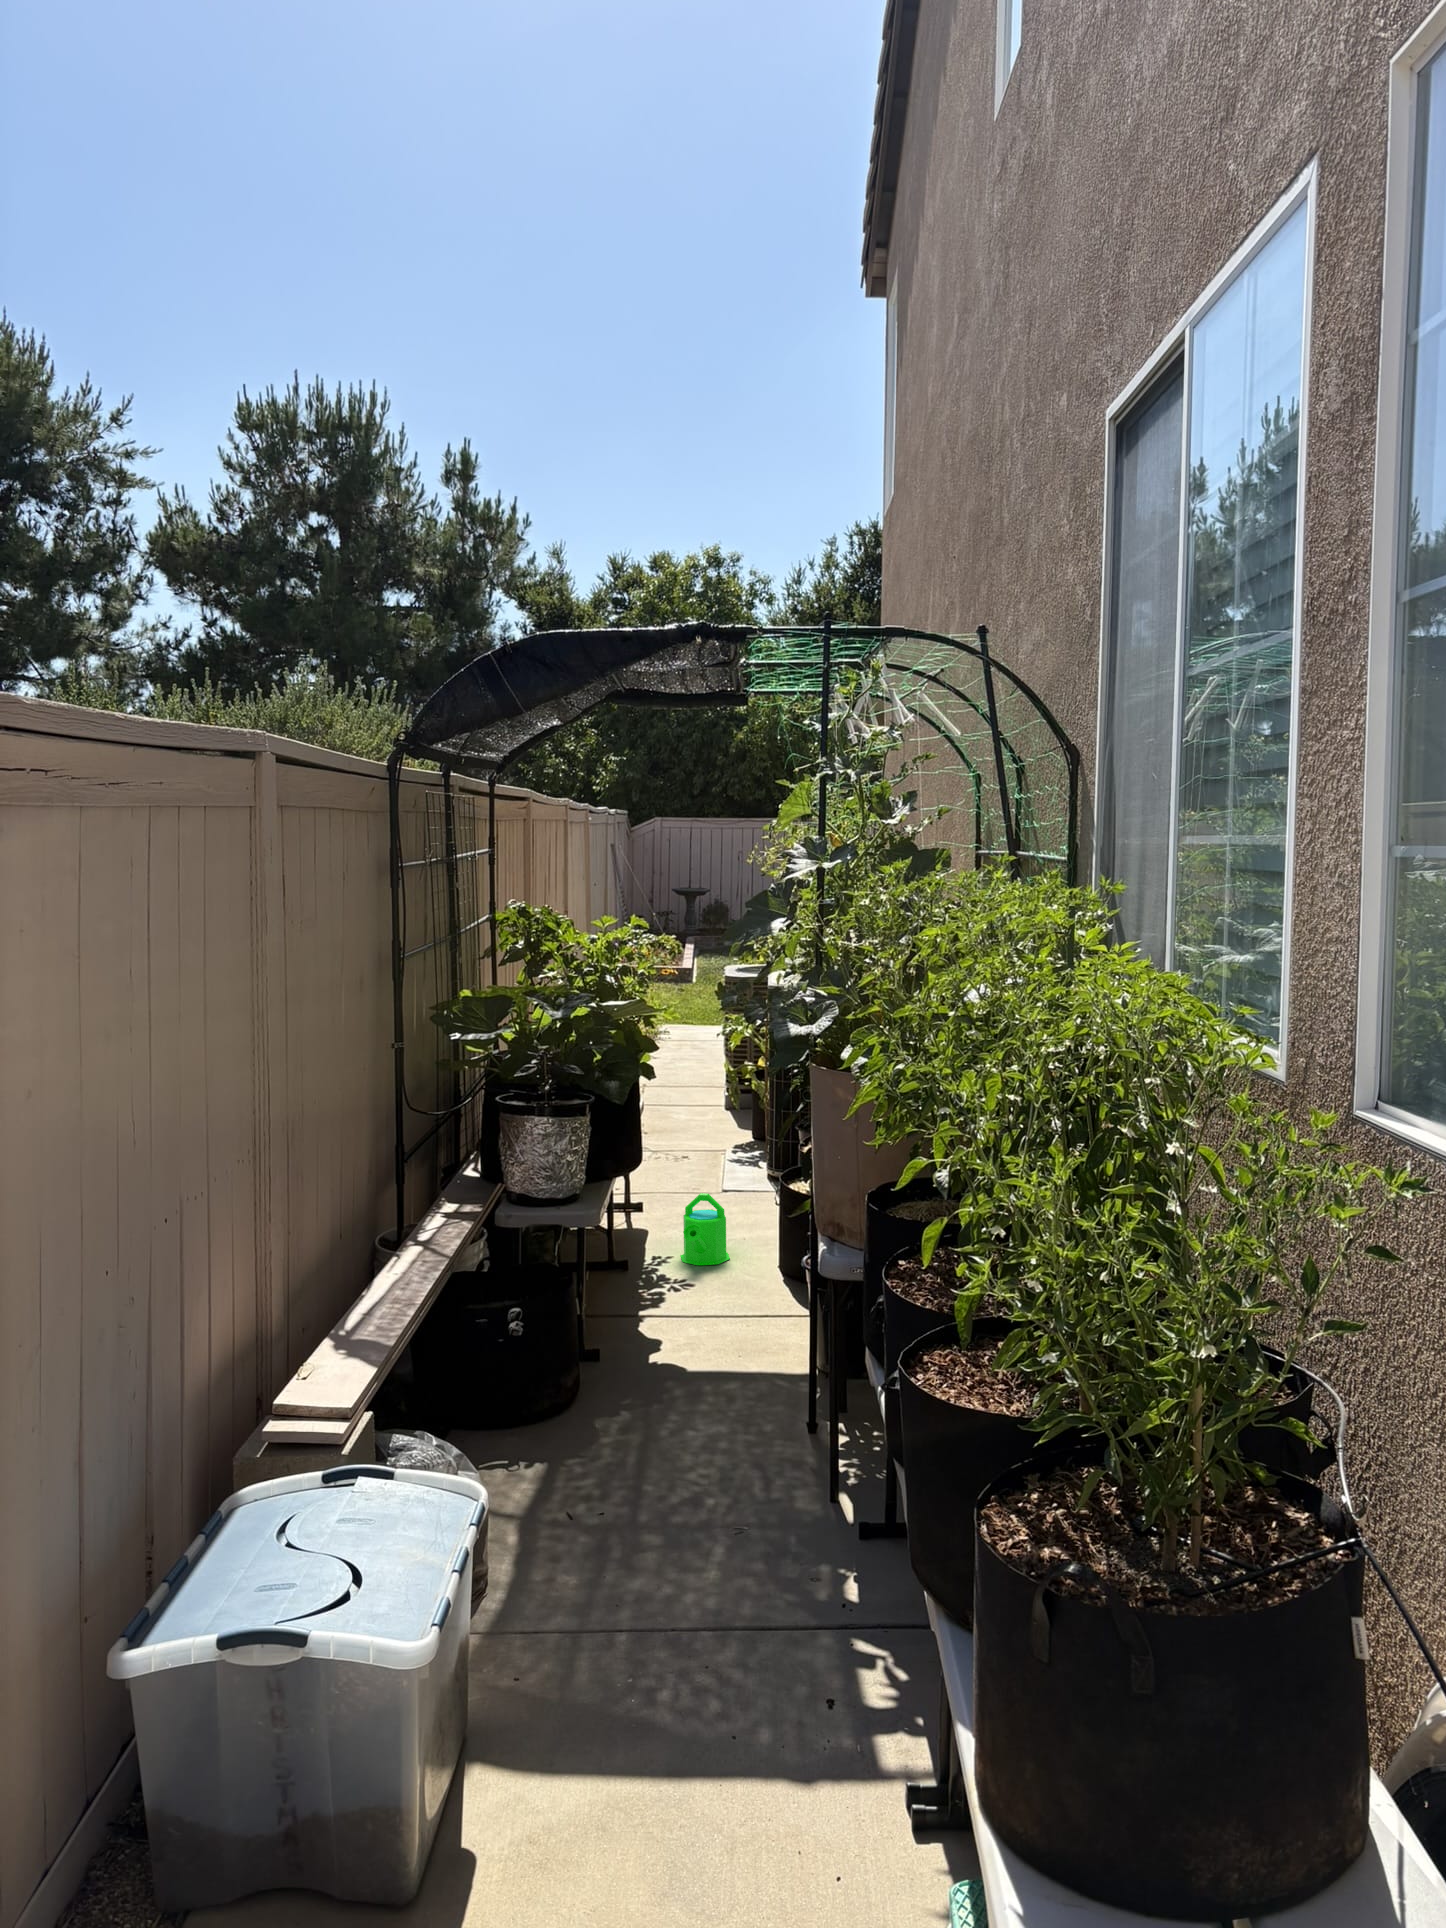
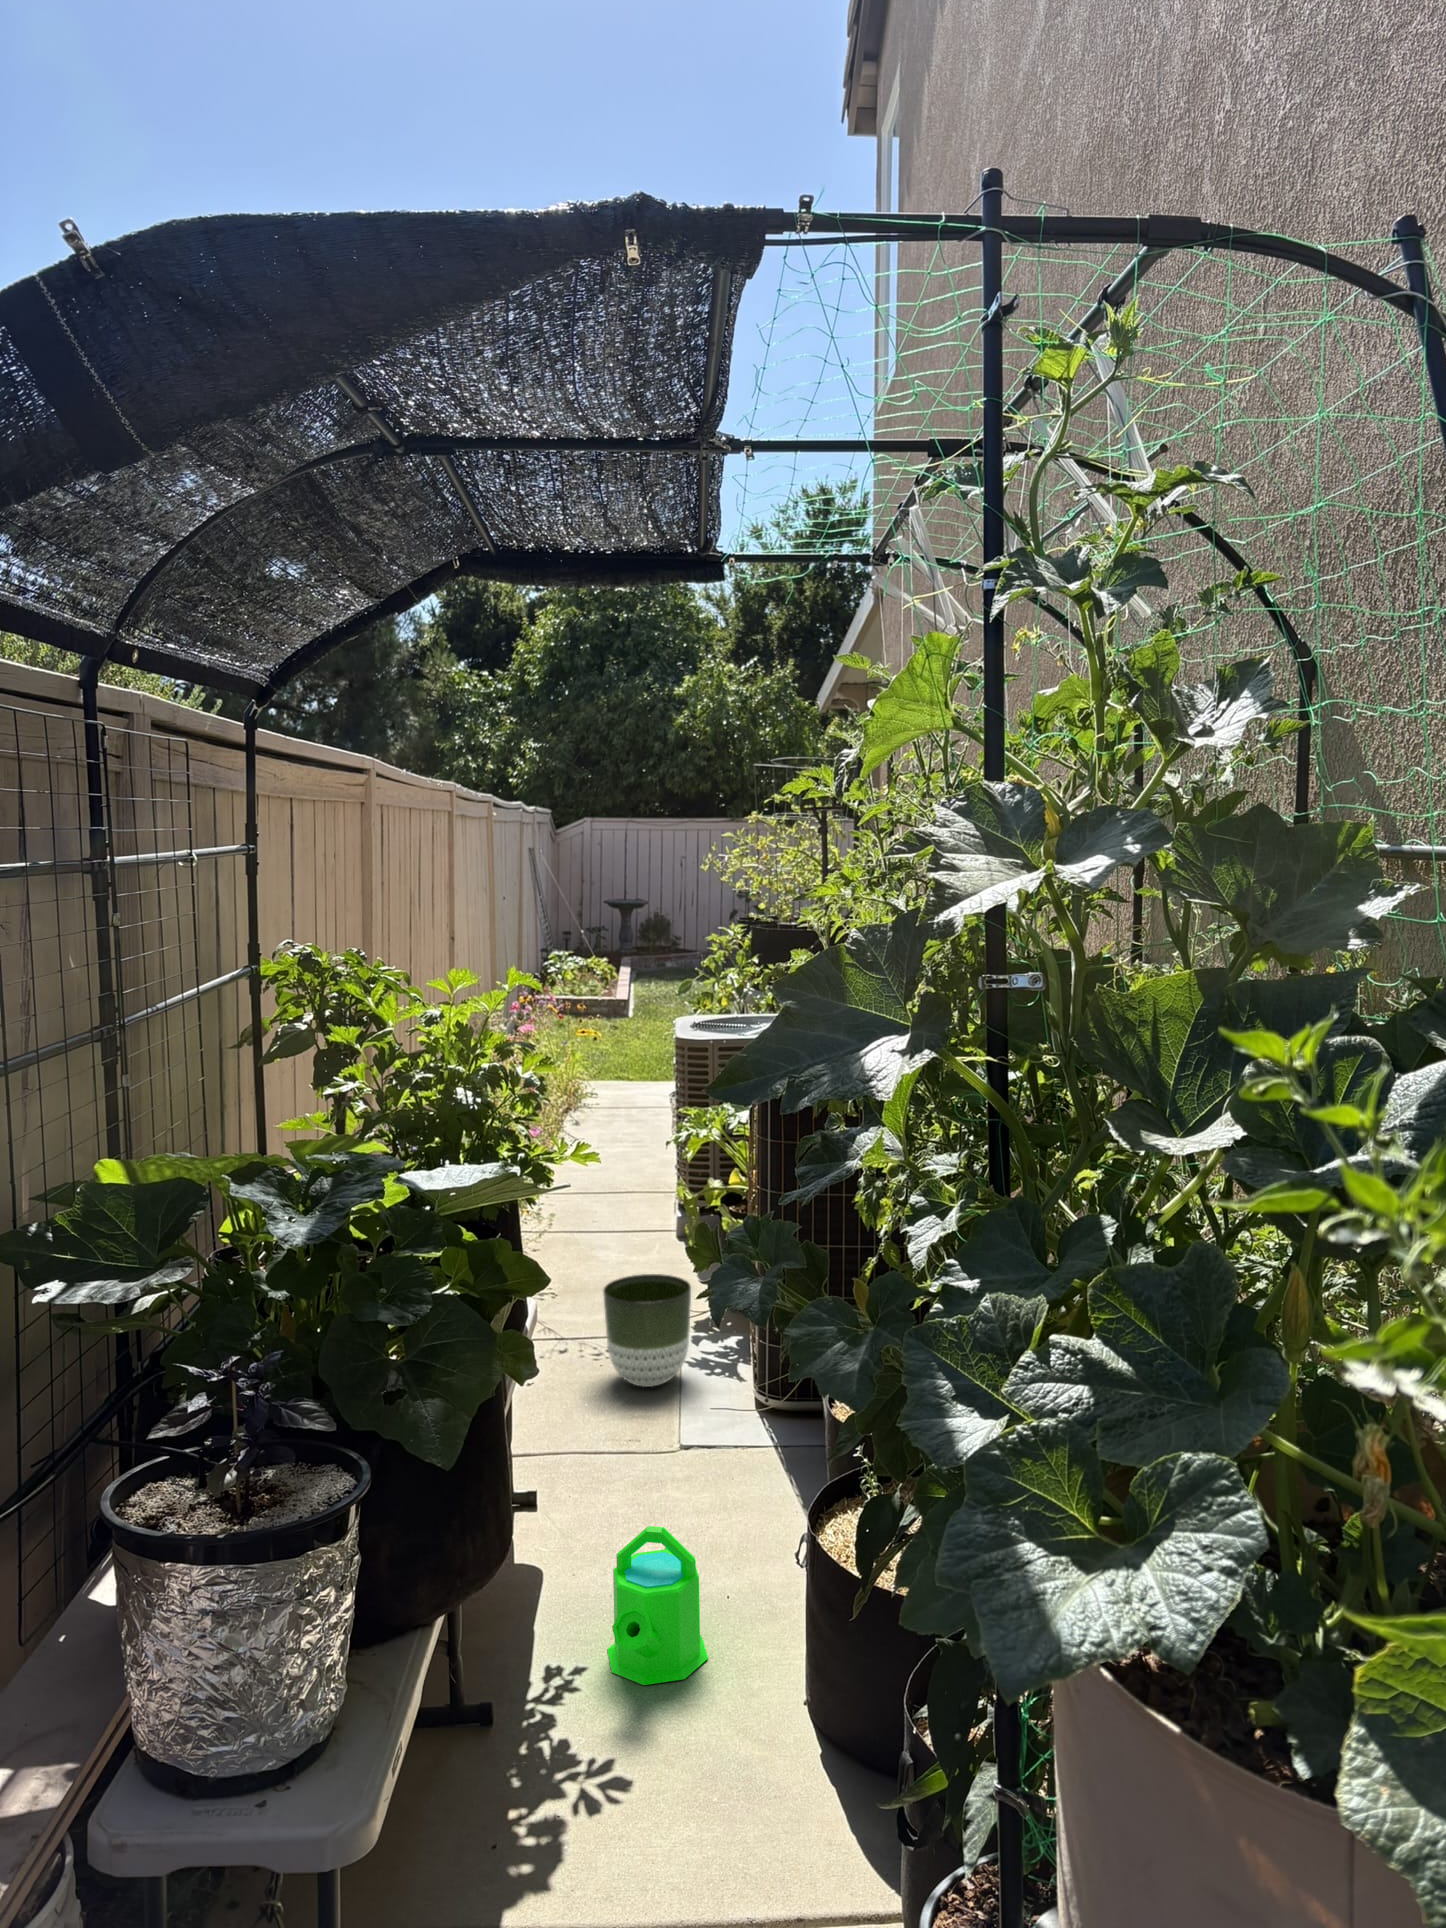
planter: none [677,1107,729,1170] -> present [603,1274,691,1387]

